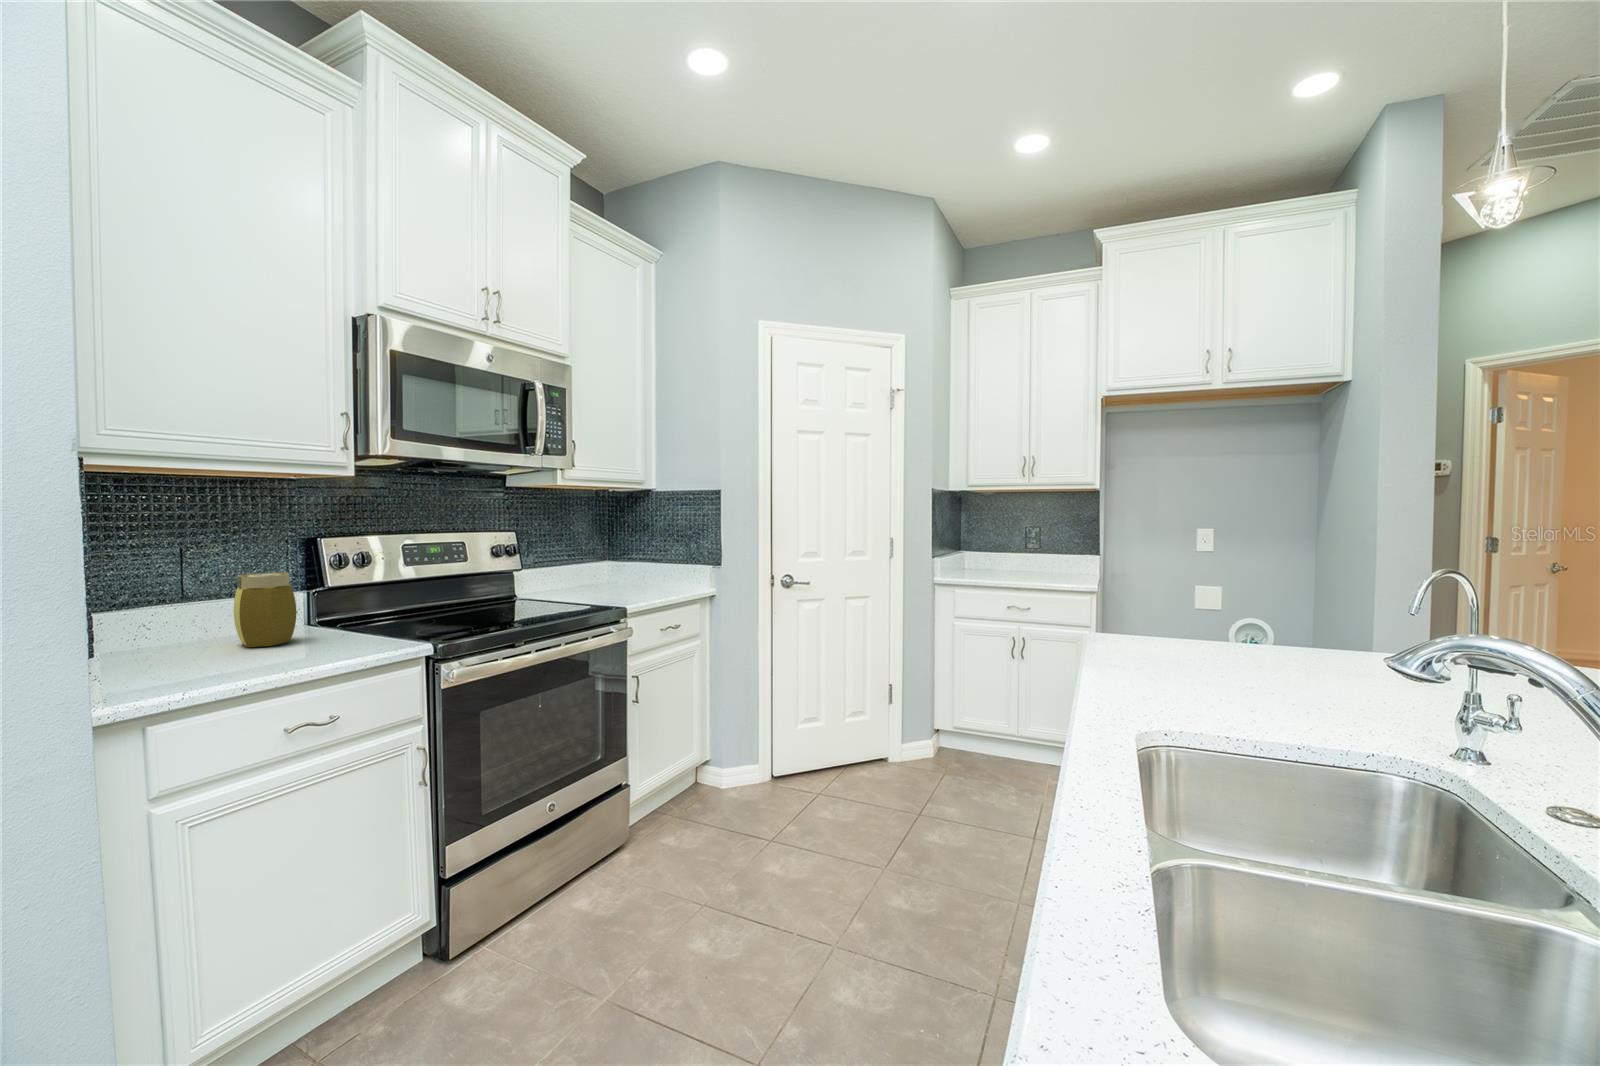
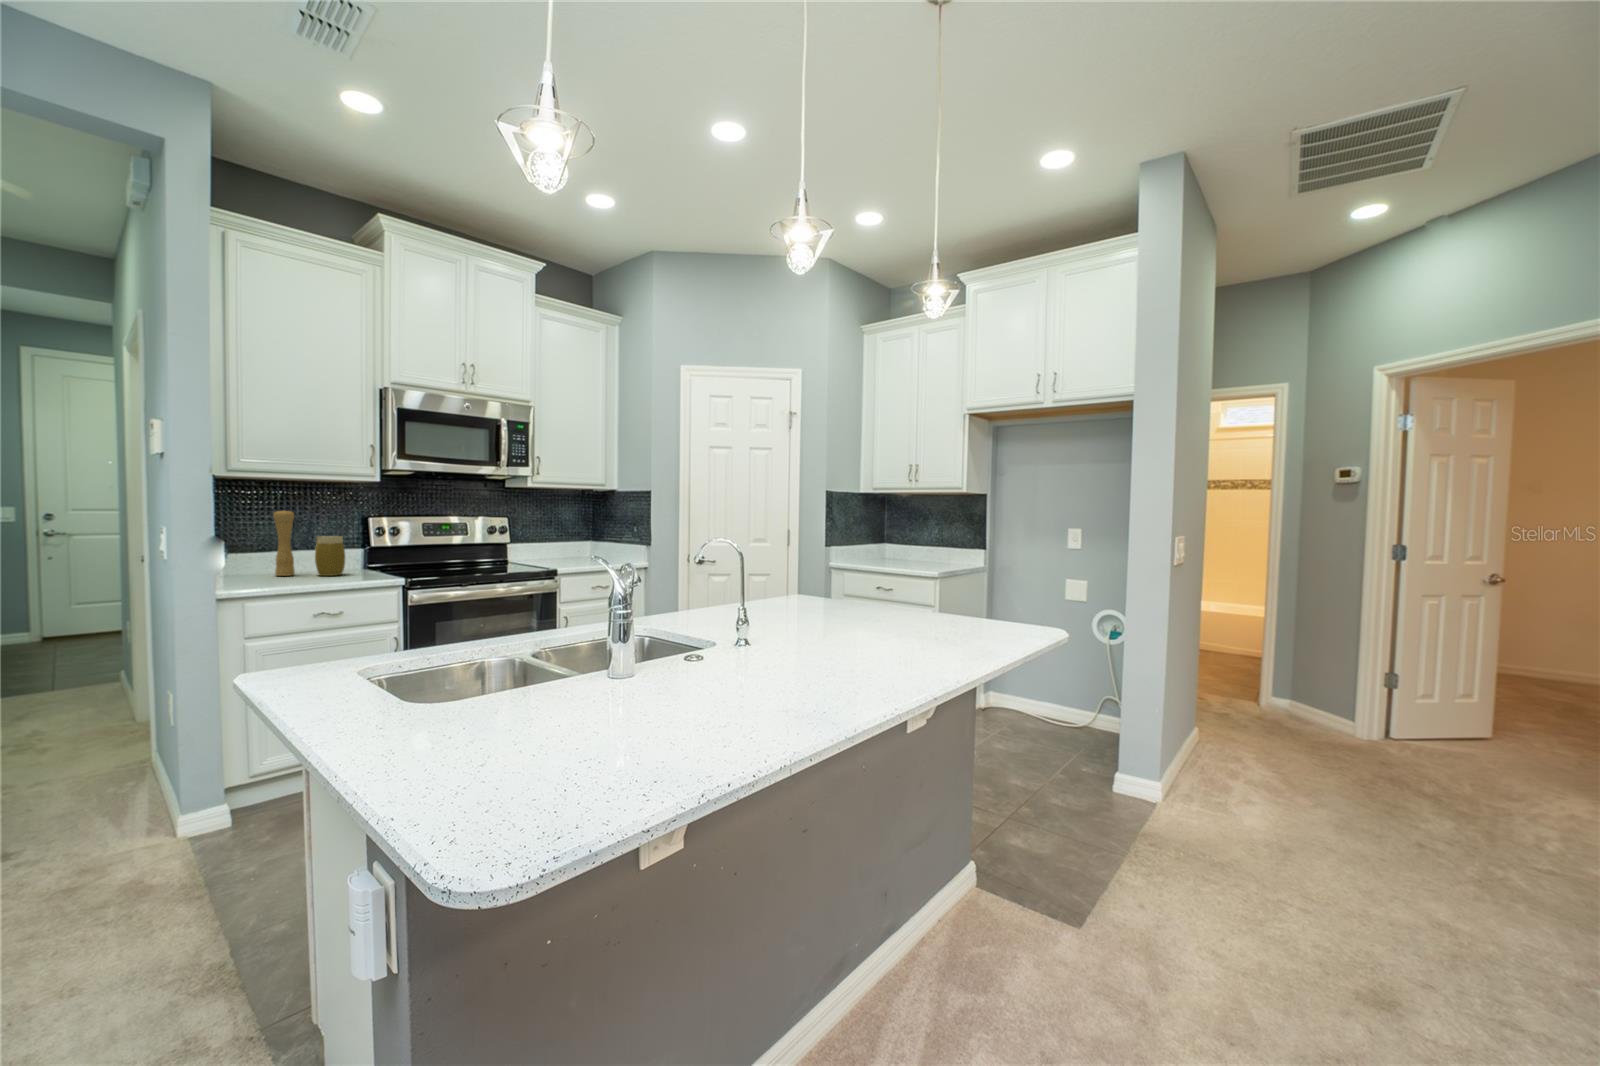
pepper mill: none [148,529,194,654] -> present [273,510,295,576]

